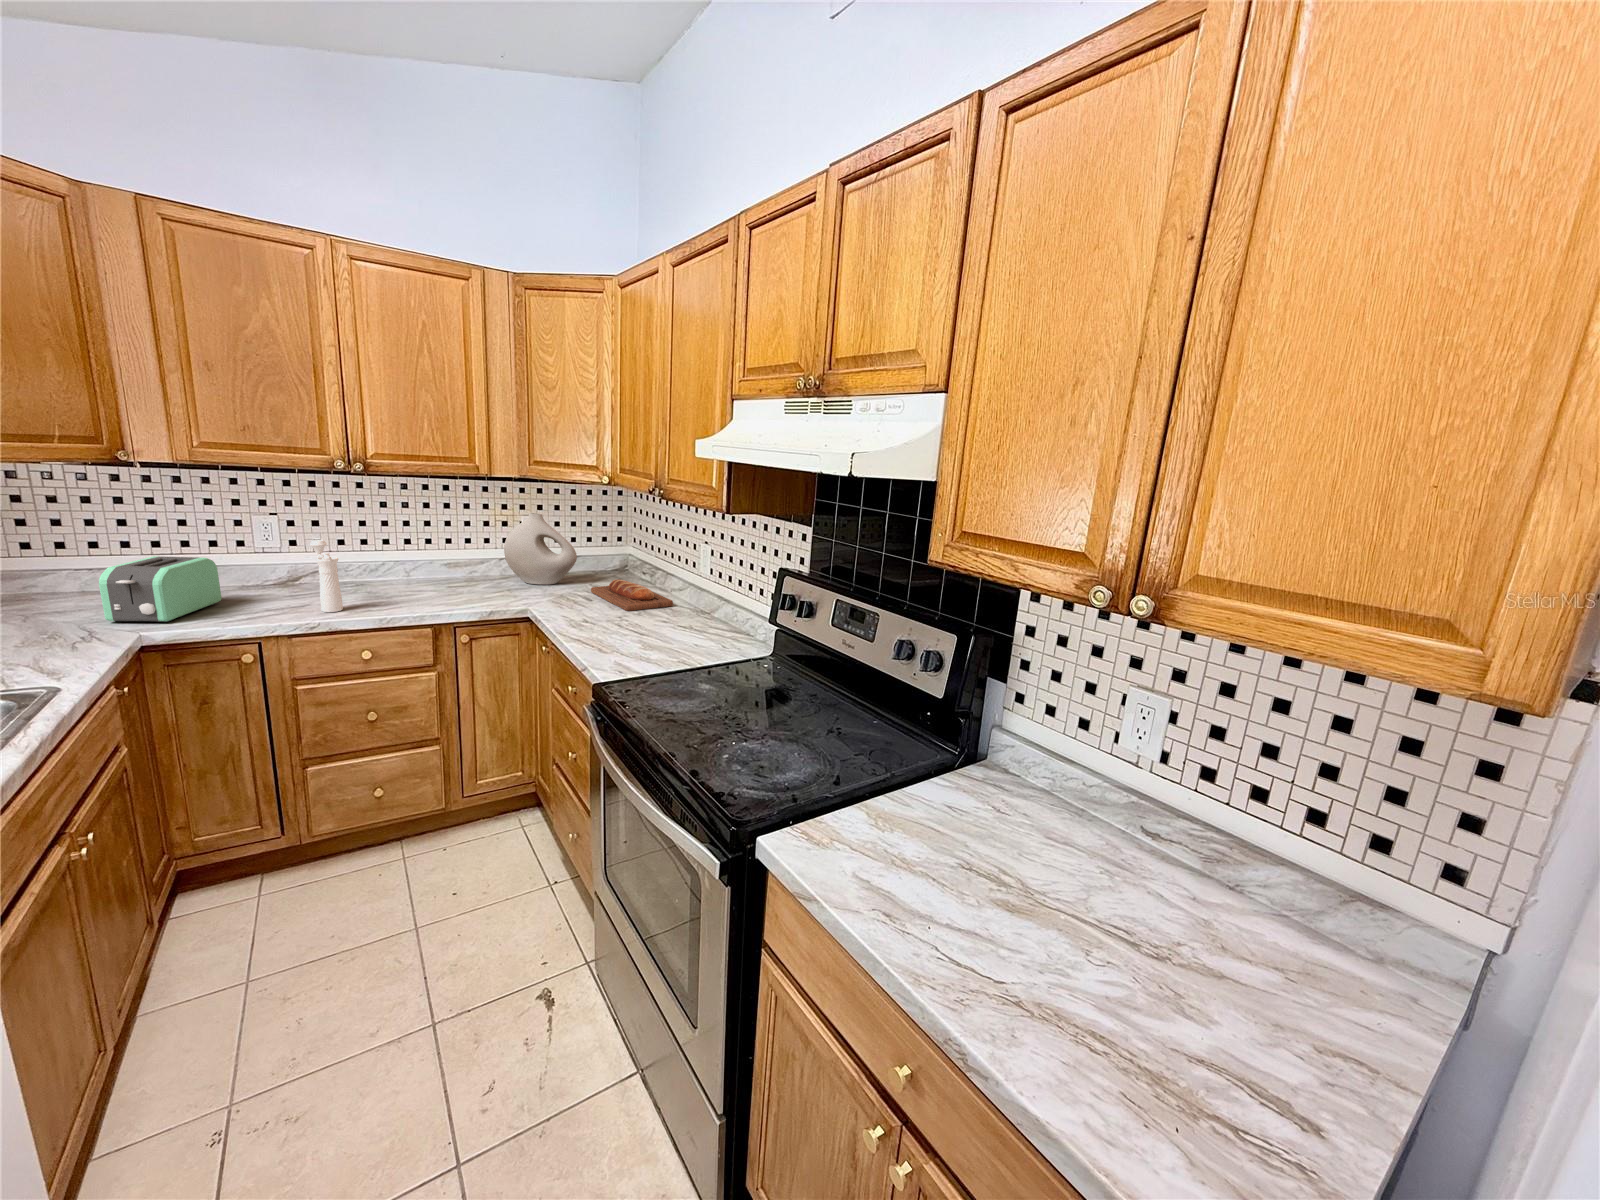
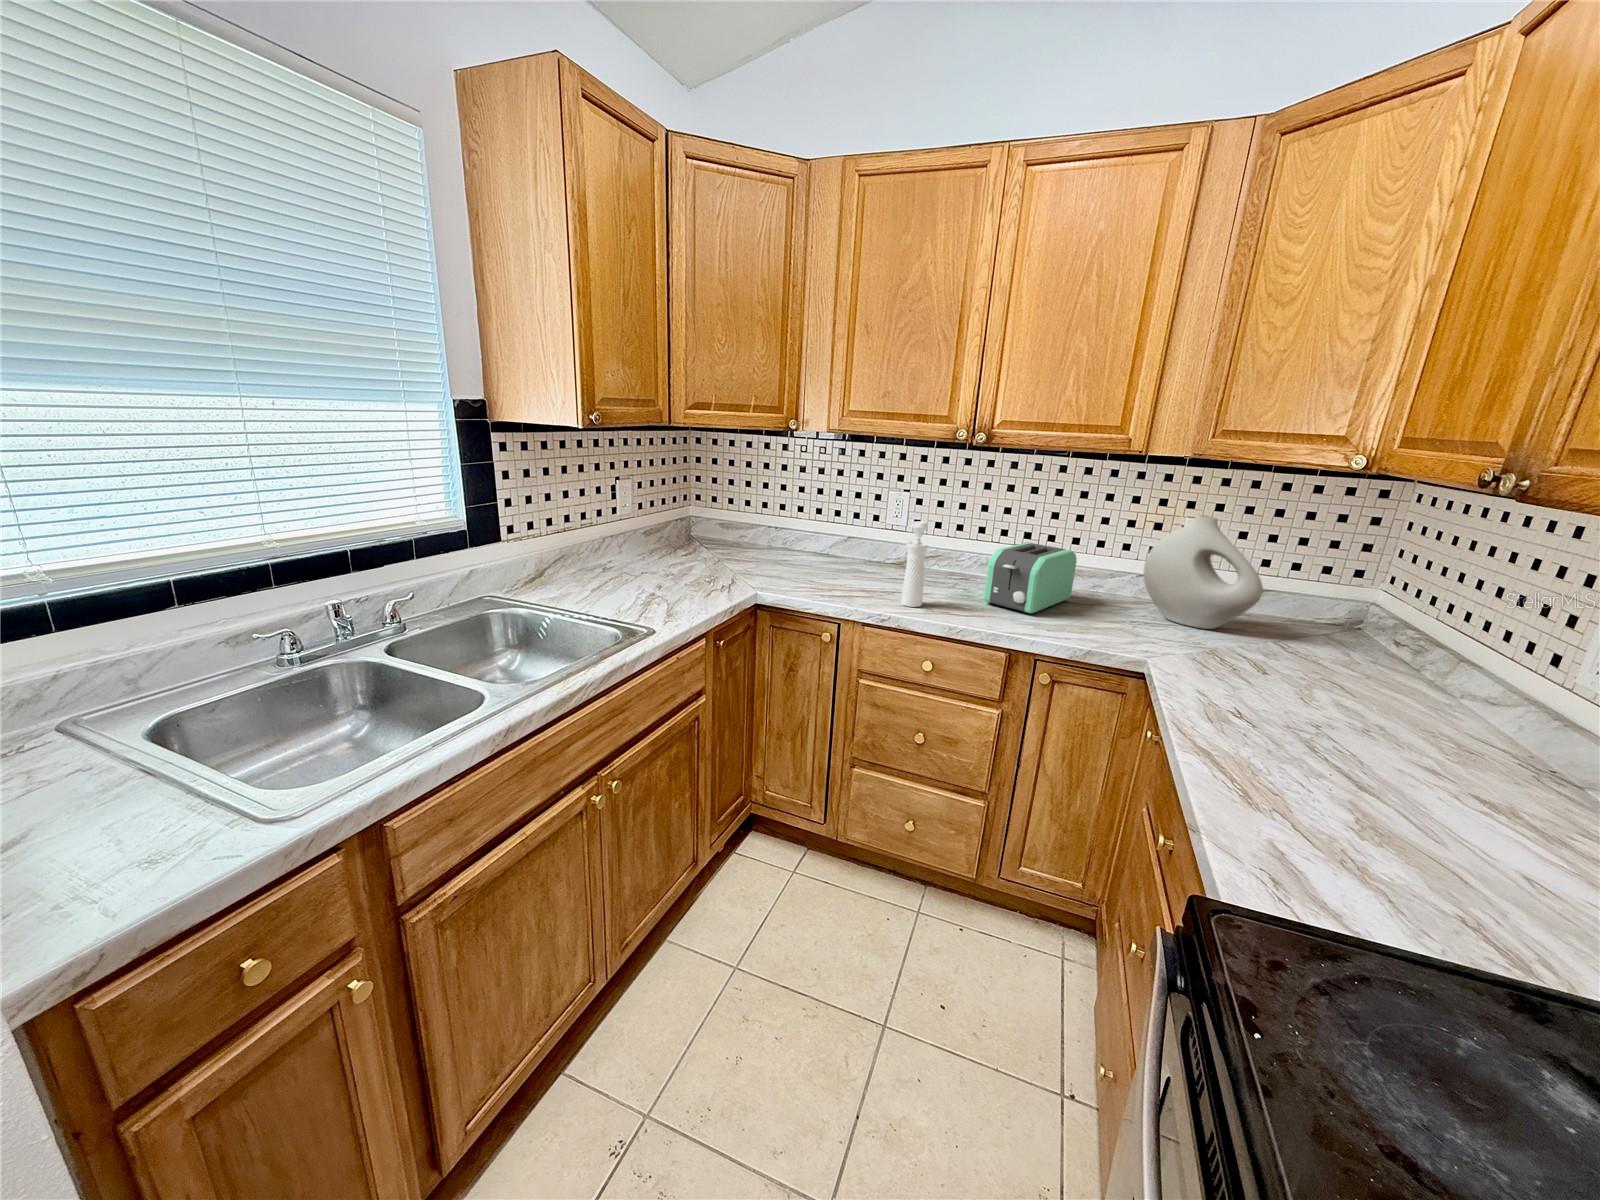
toaster: present [99,556,222,622] -> present [984,542,1077,614]
bread loaf: present [591,579,673,611] -> none [1271,649,1466,740]

